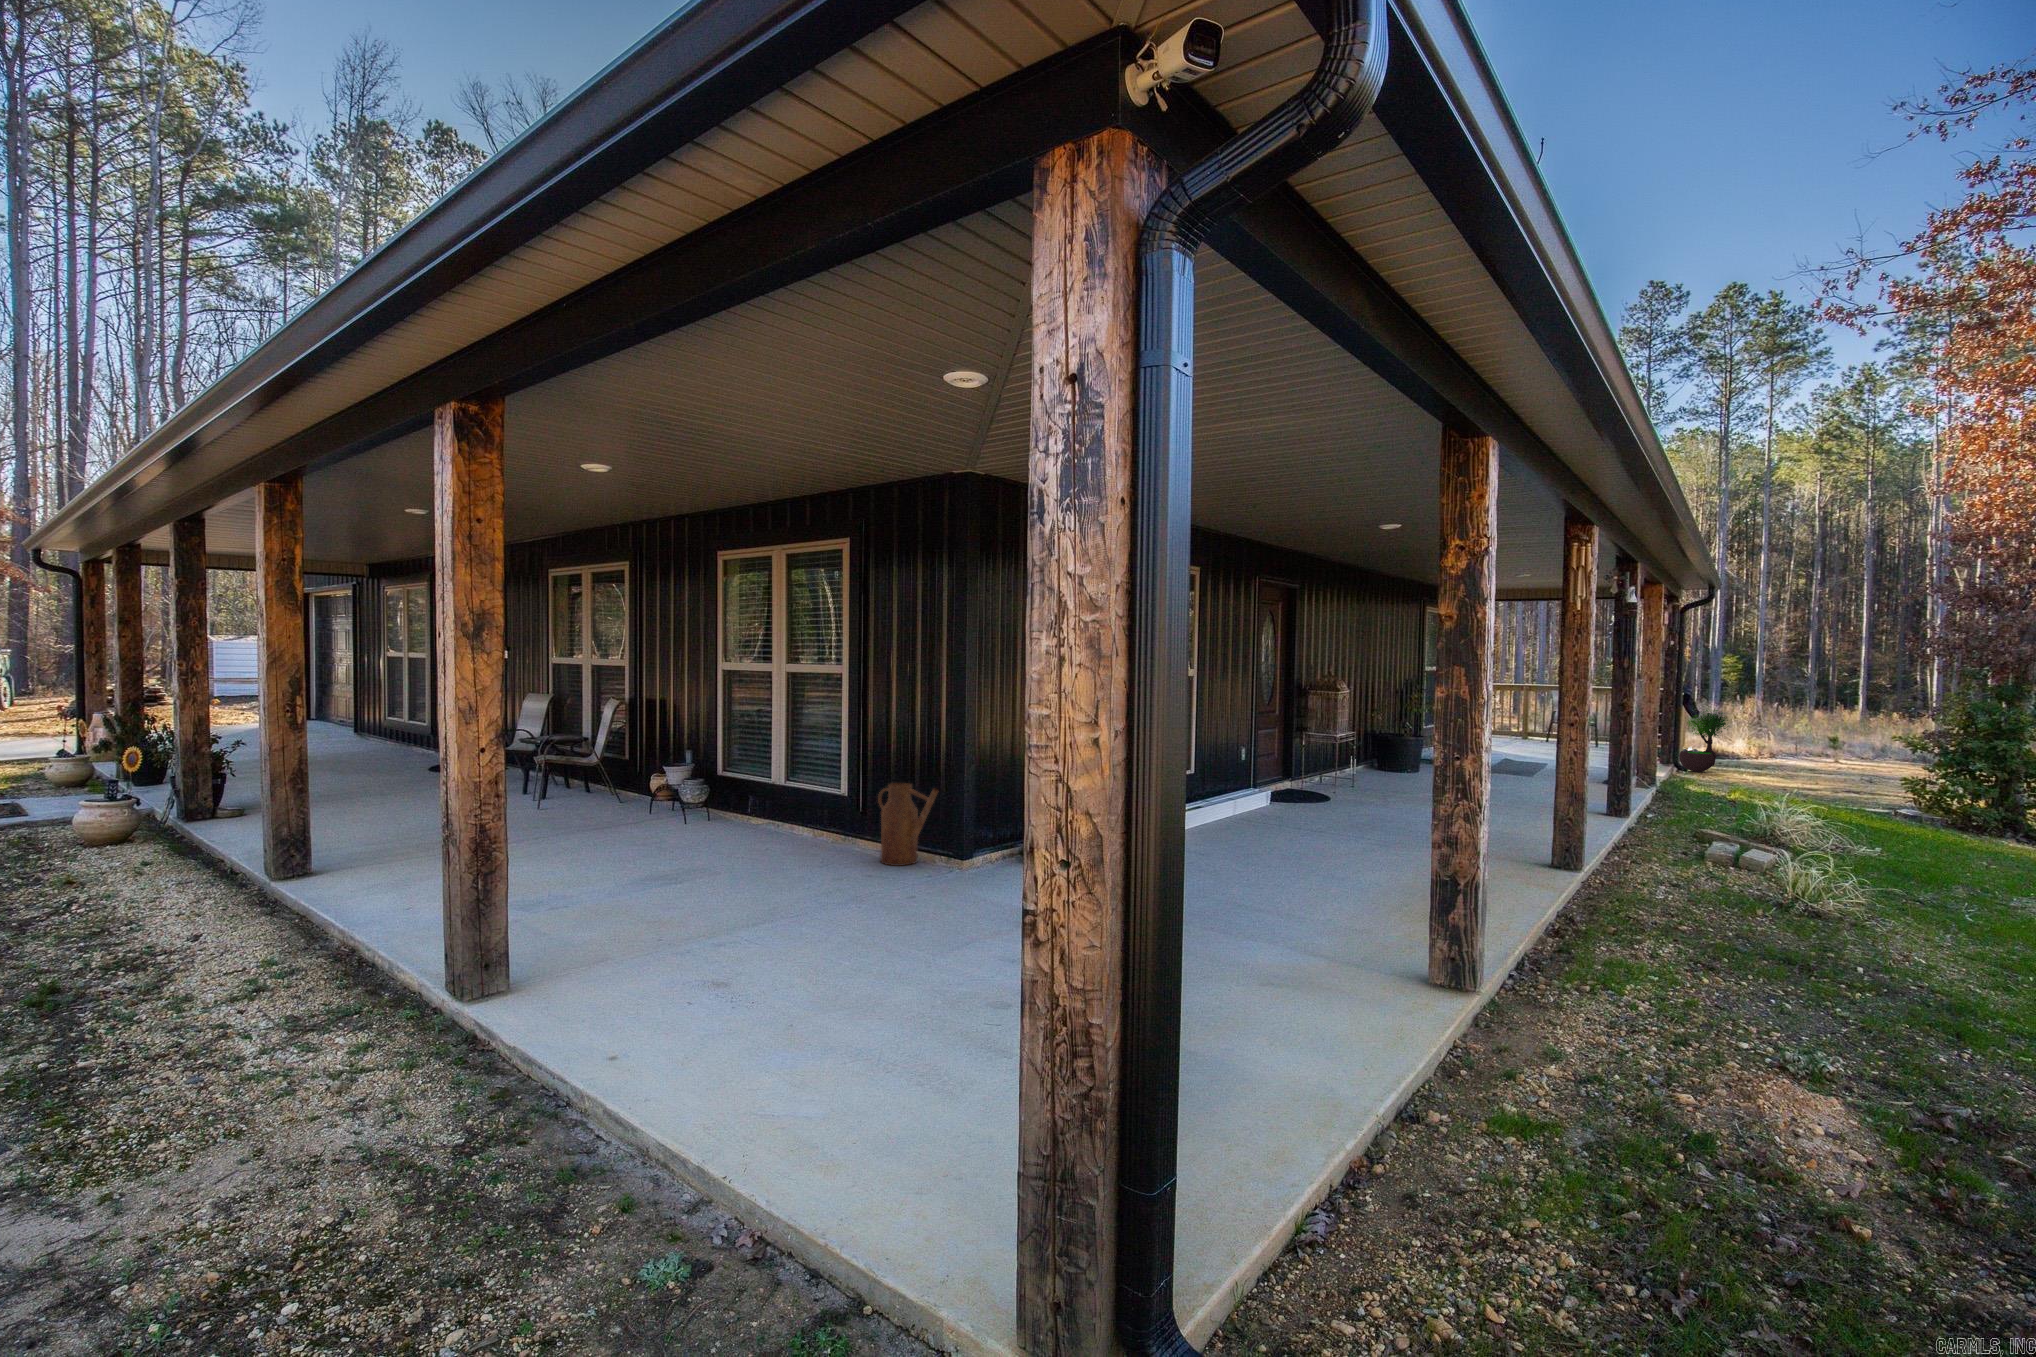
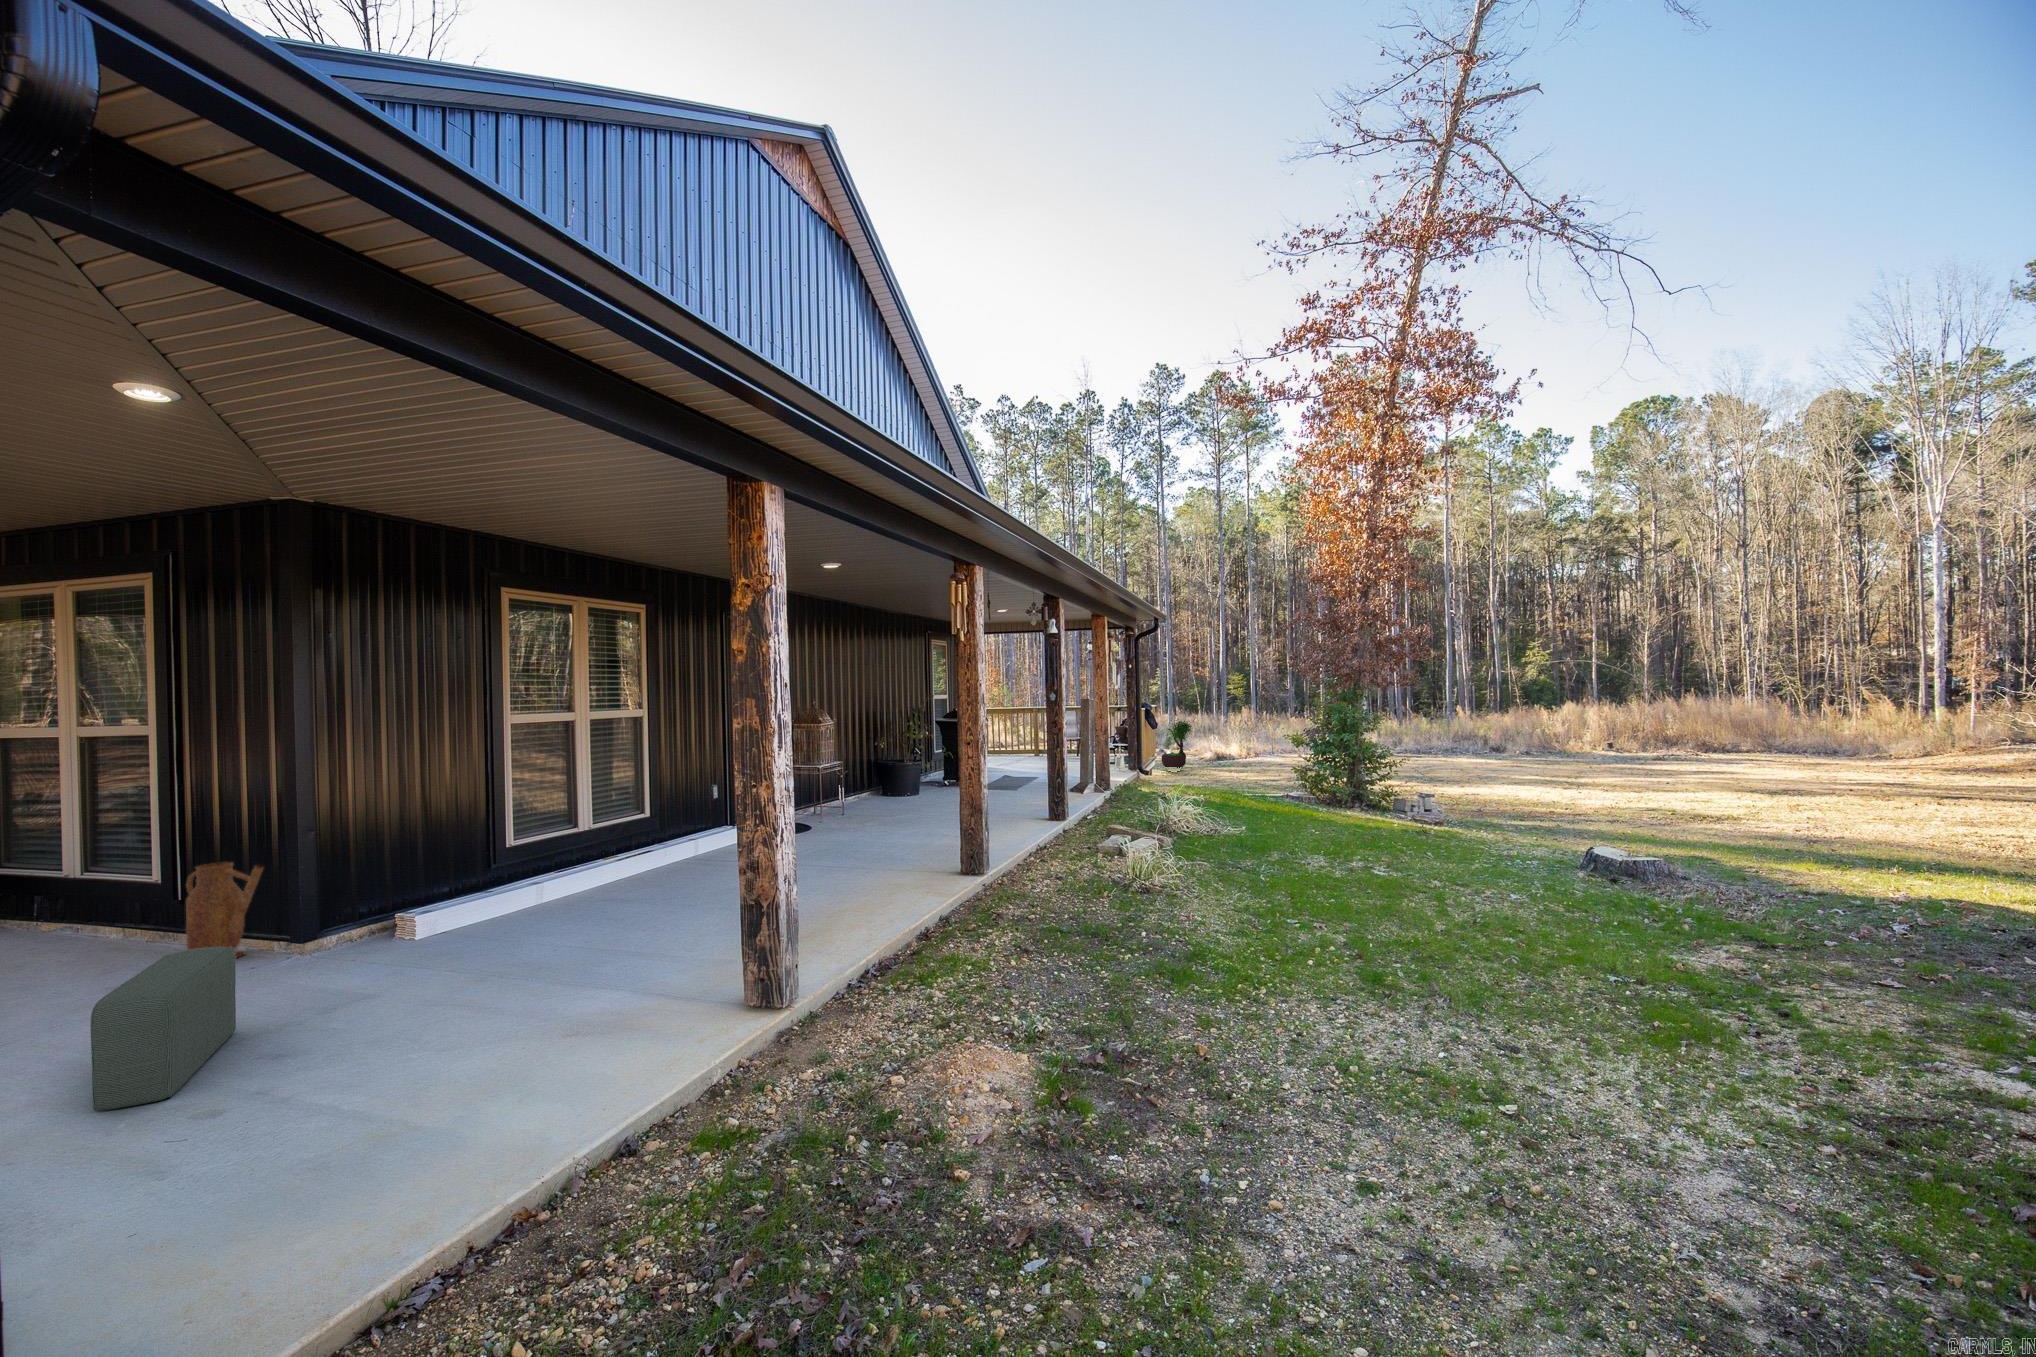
pouf: none [932,858,985,984] -> present [90,947,236,1110]

